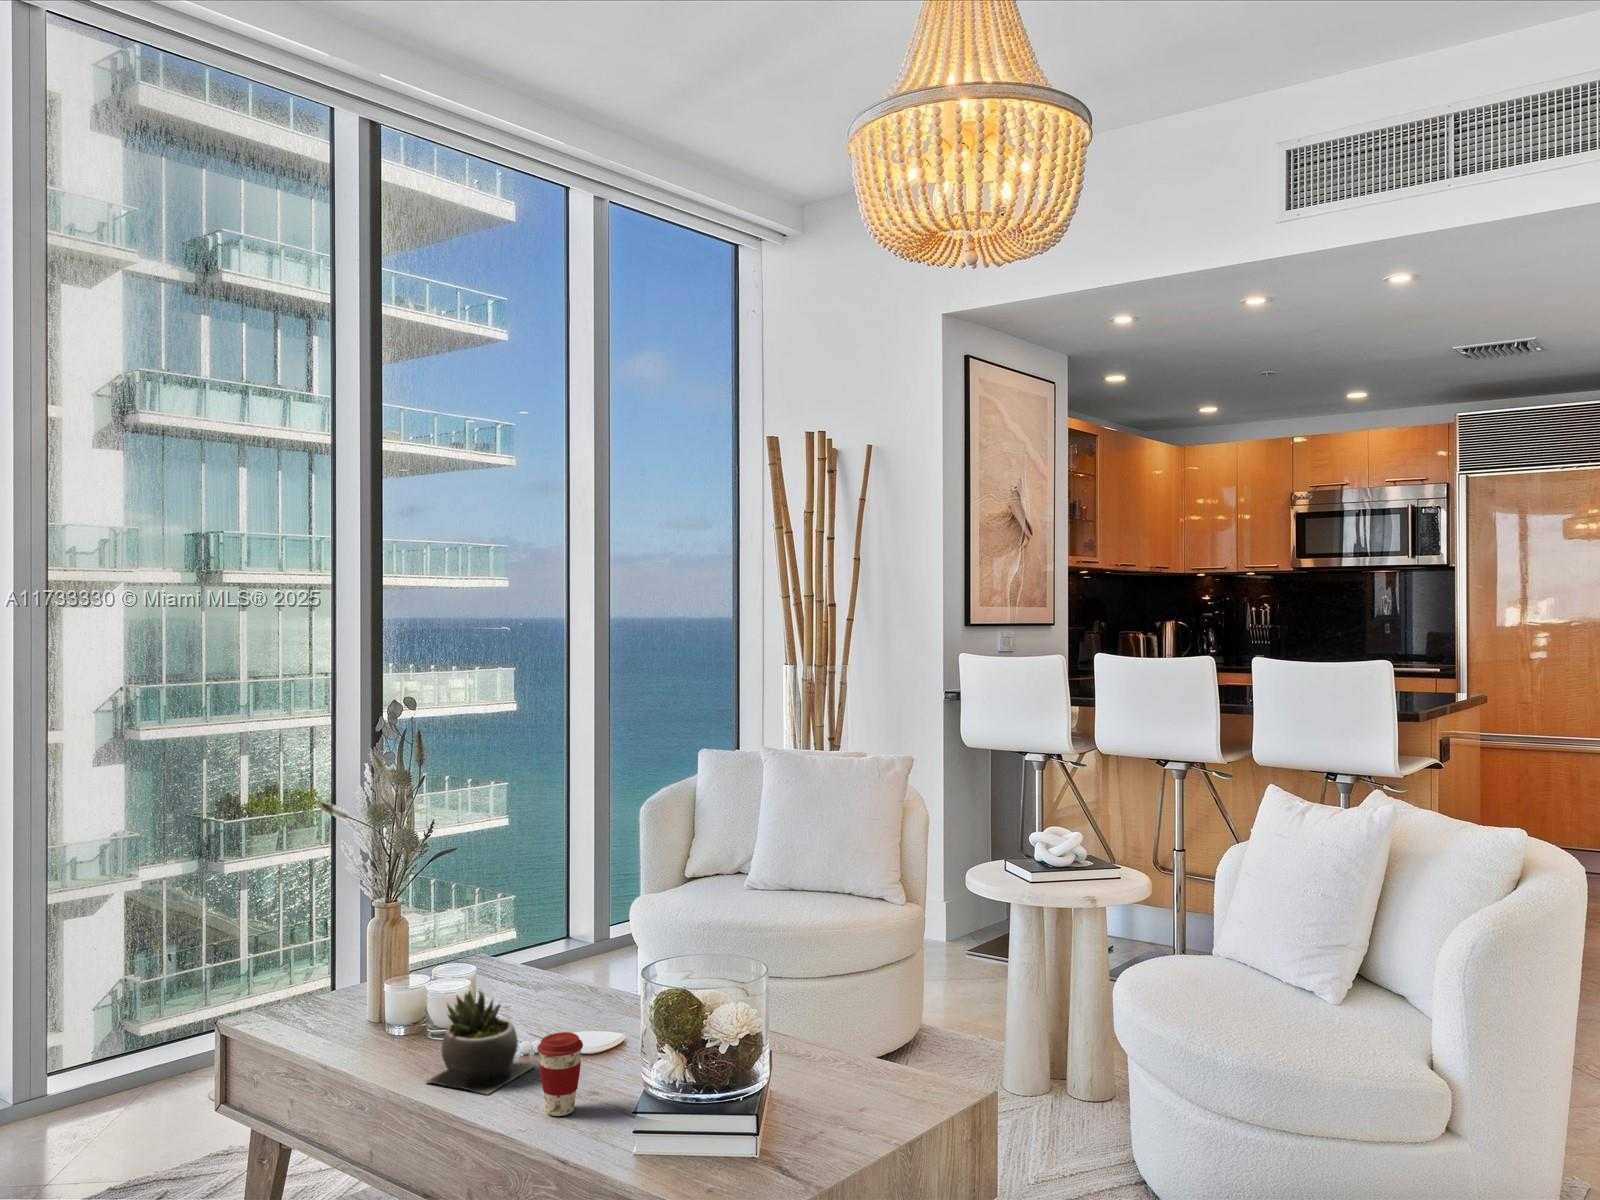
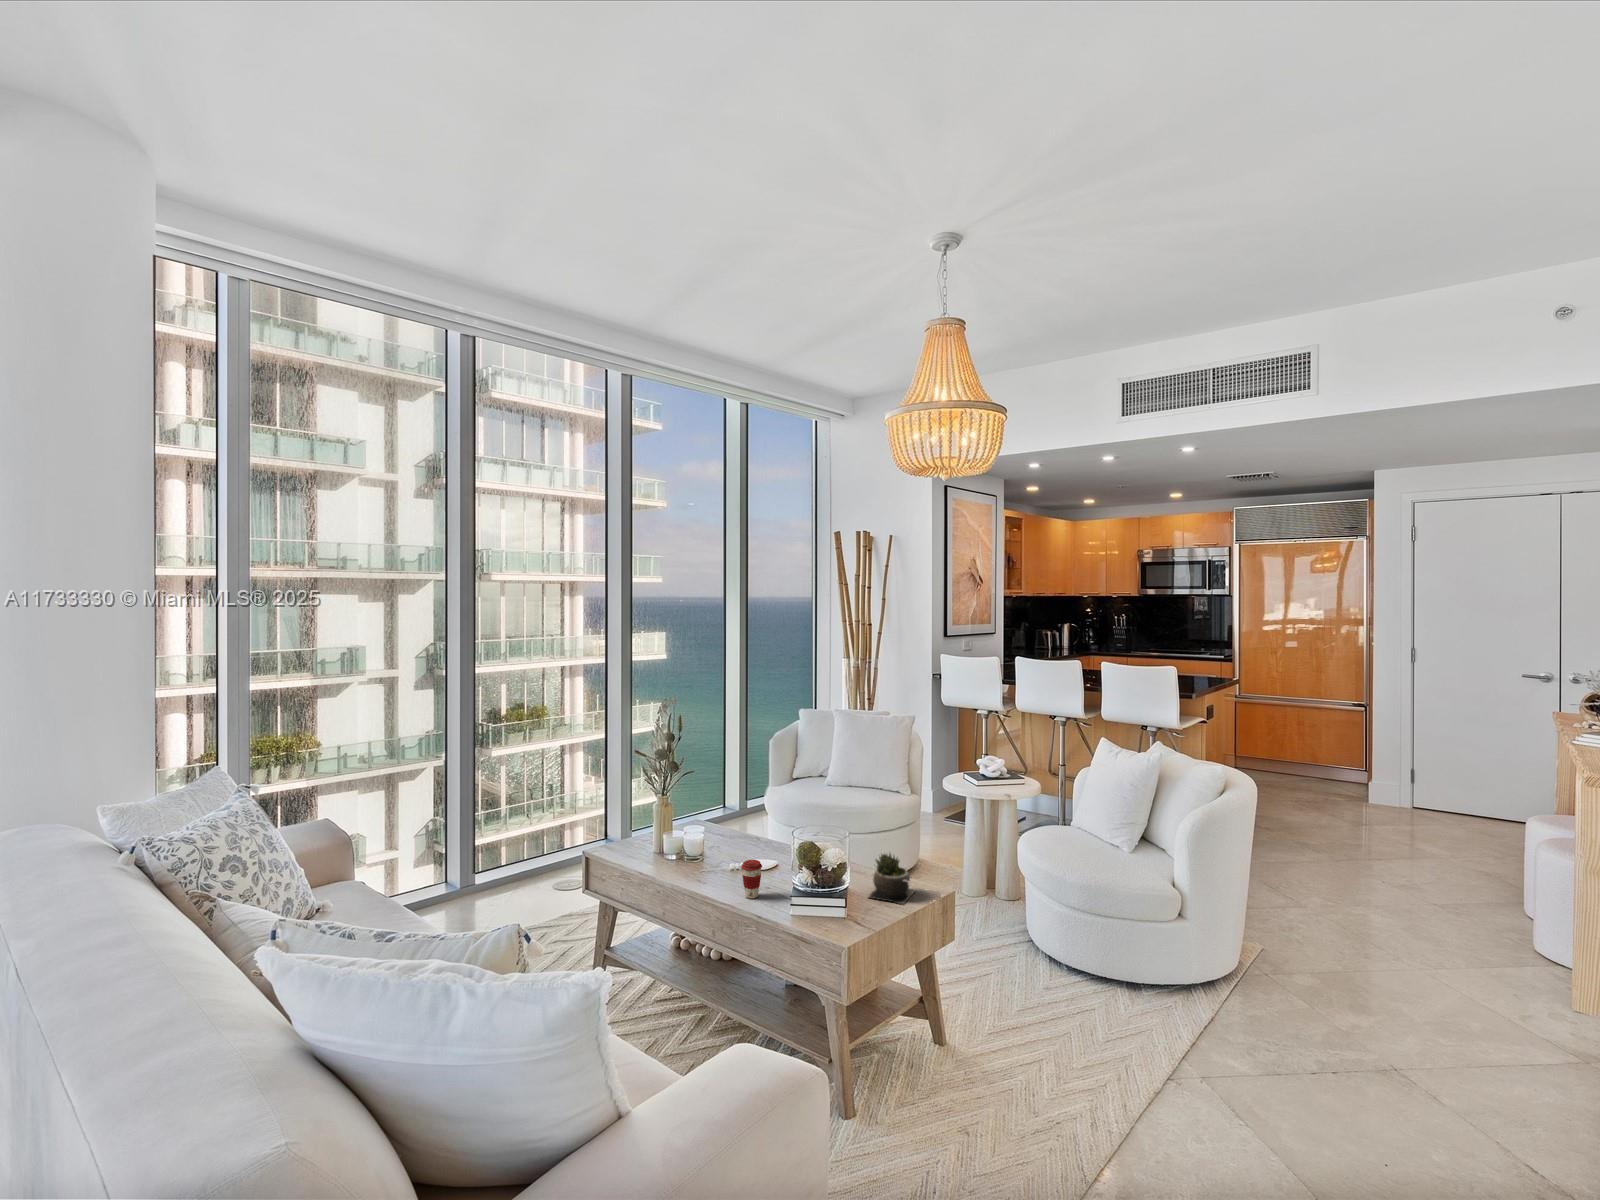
succulent plant: present [426,991,534,1094] -> present [867,854,914,904]

